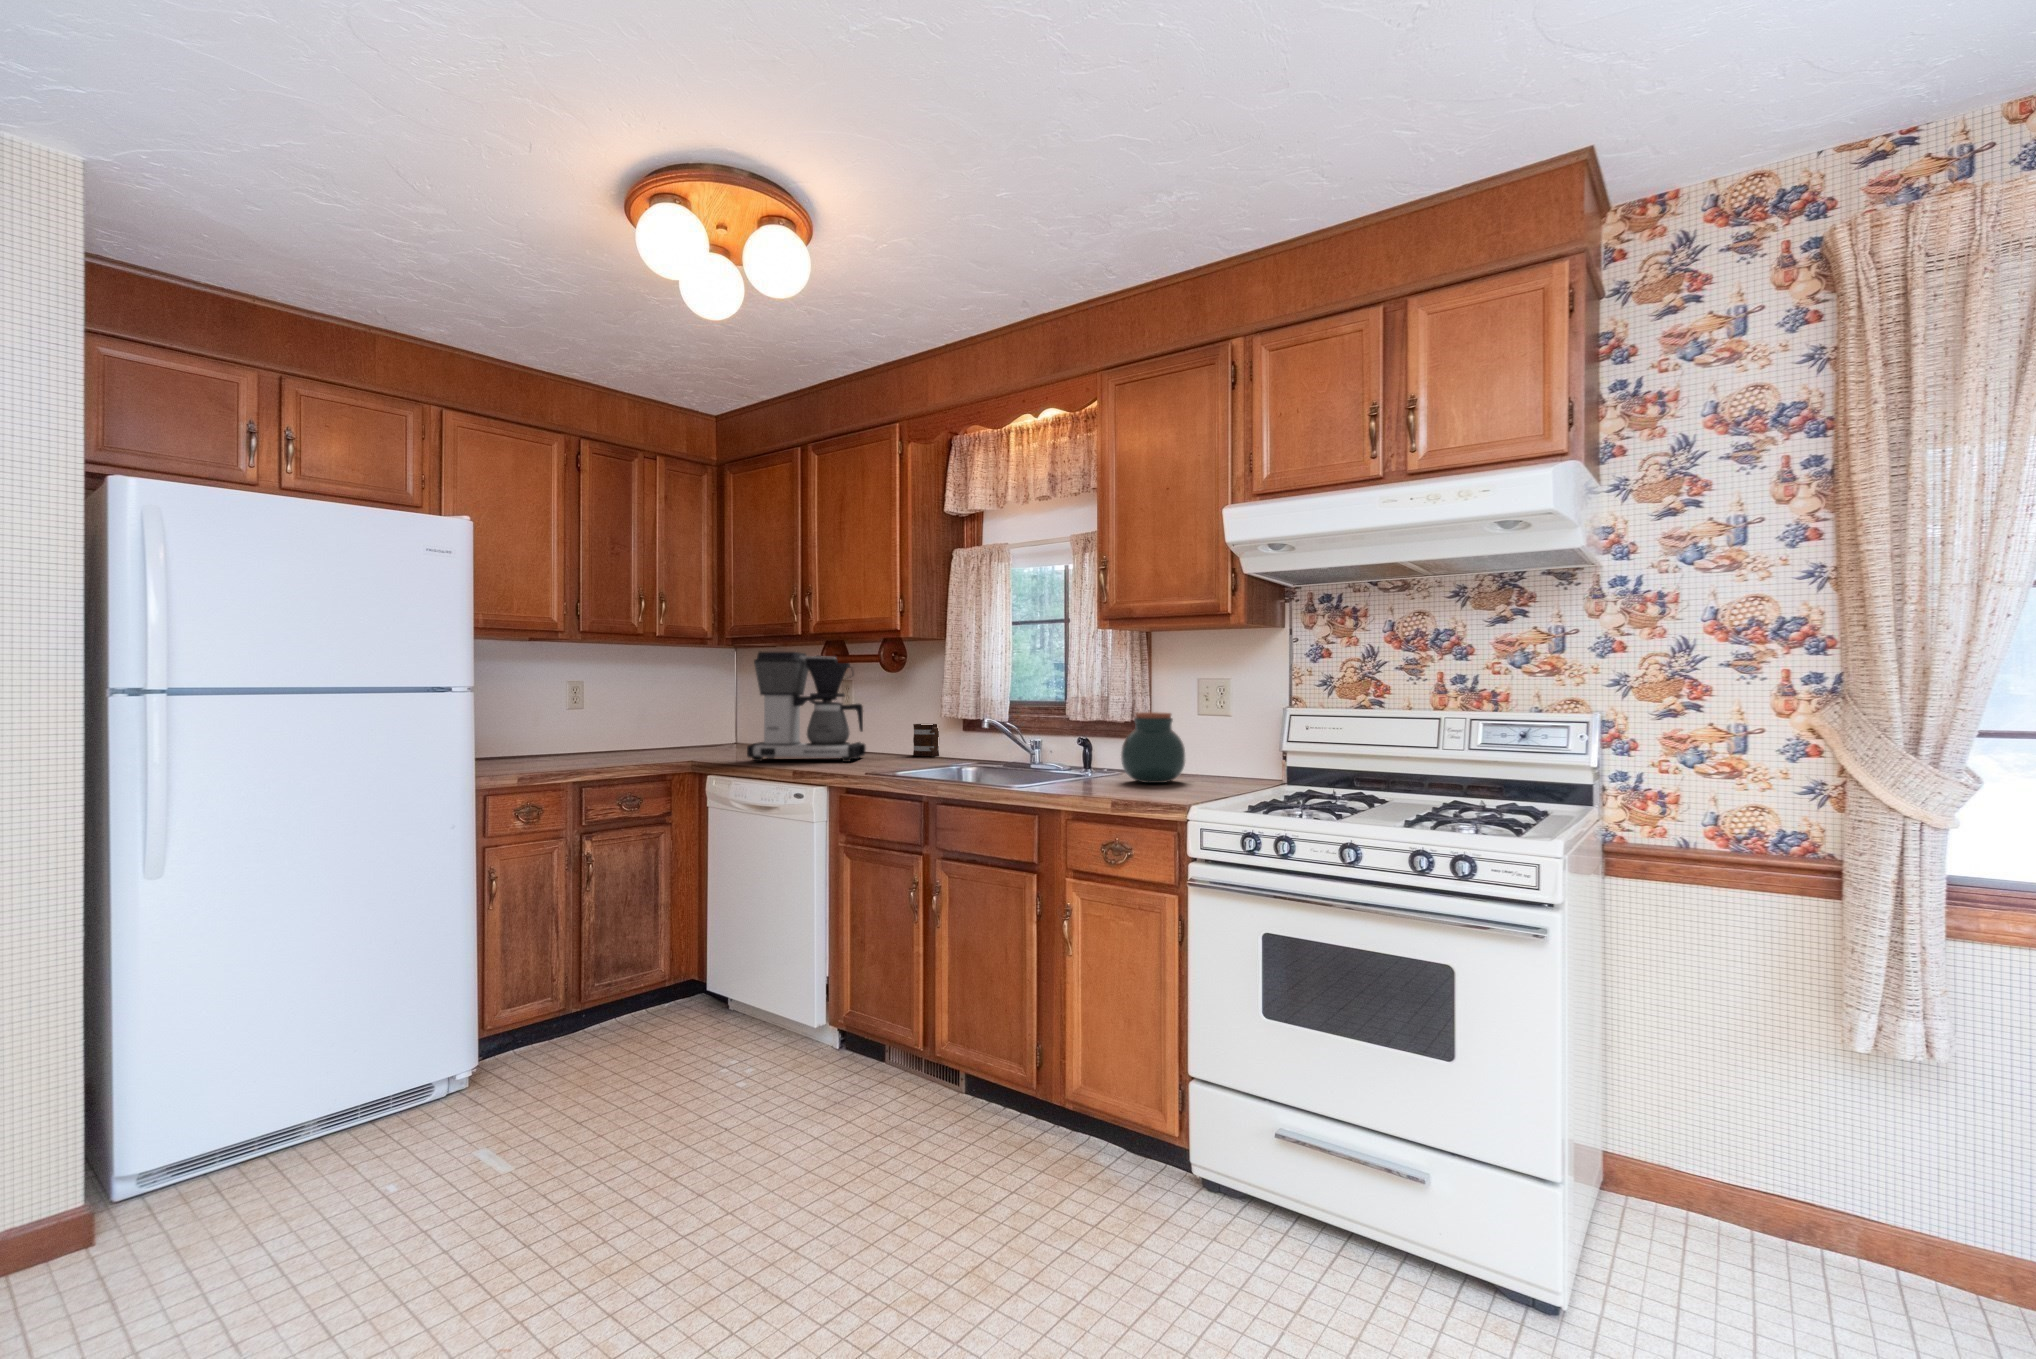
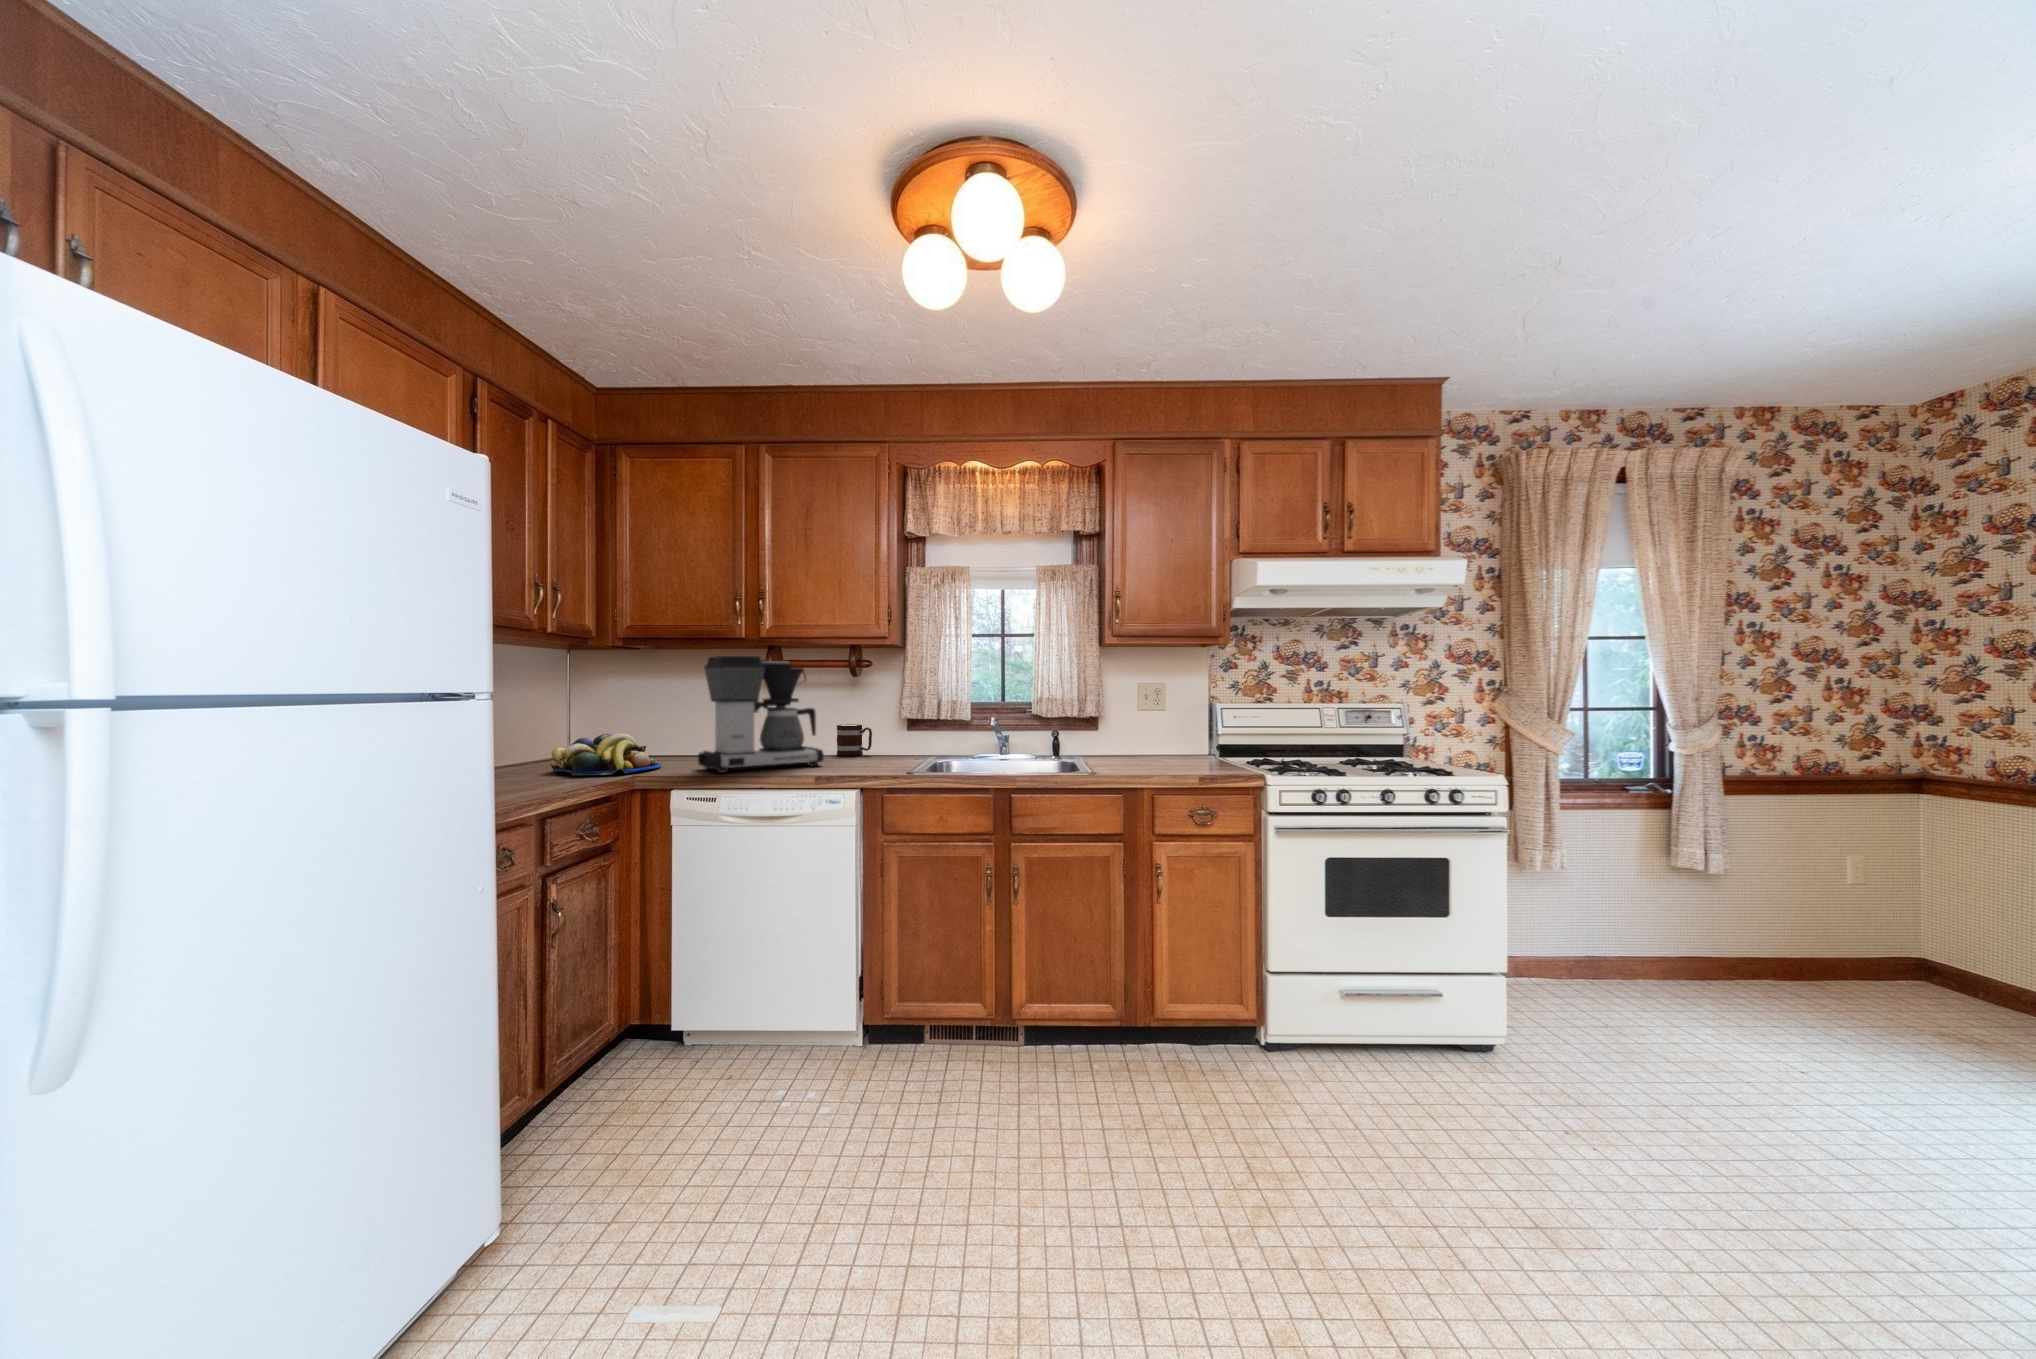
jar: present [1121,712,1185,783] -> none [1123,709,1171,763]
fruit bowl: none [668,723,759,757] -> present [550,733,661,775]

